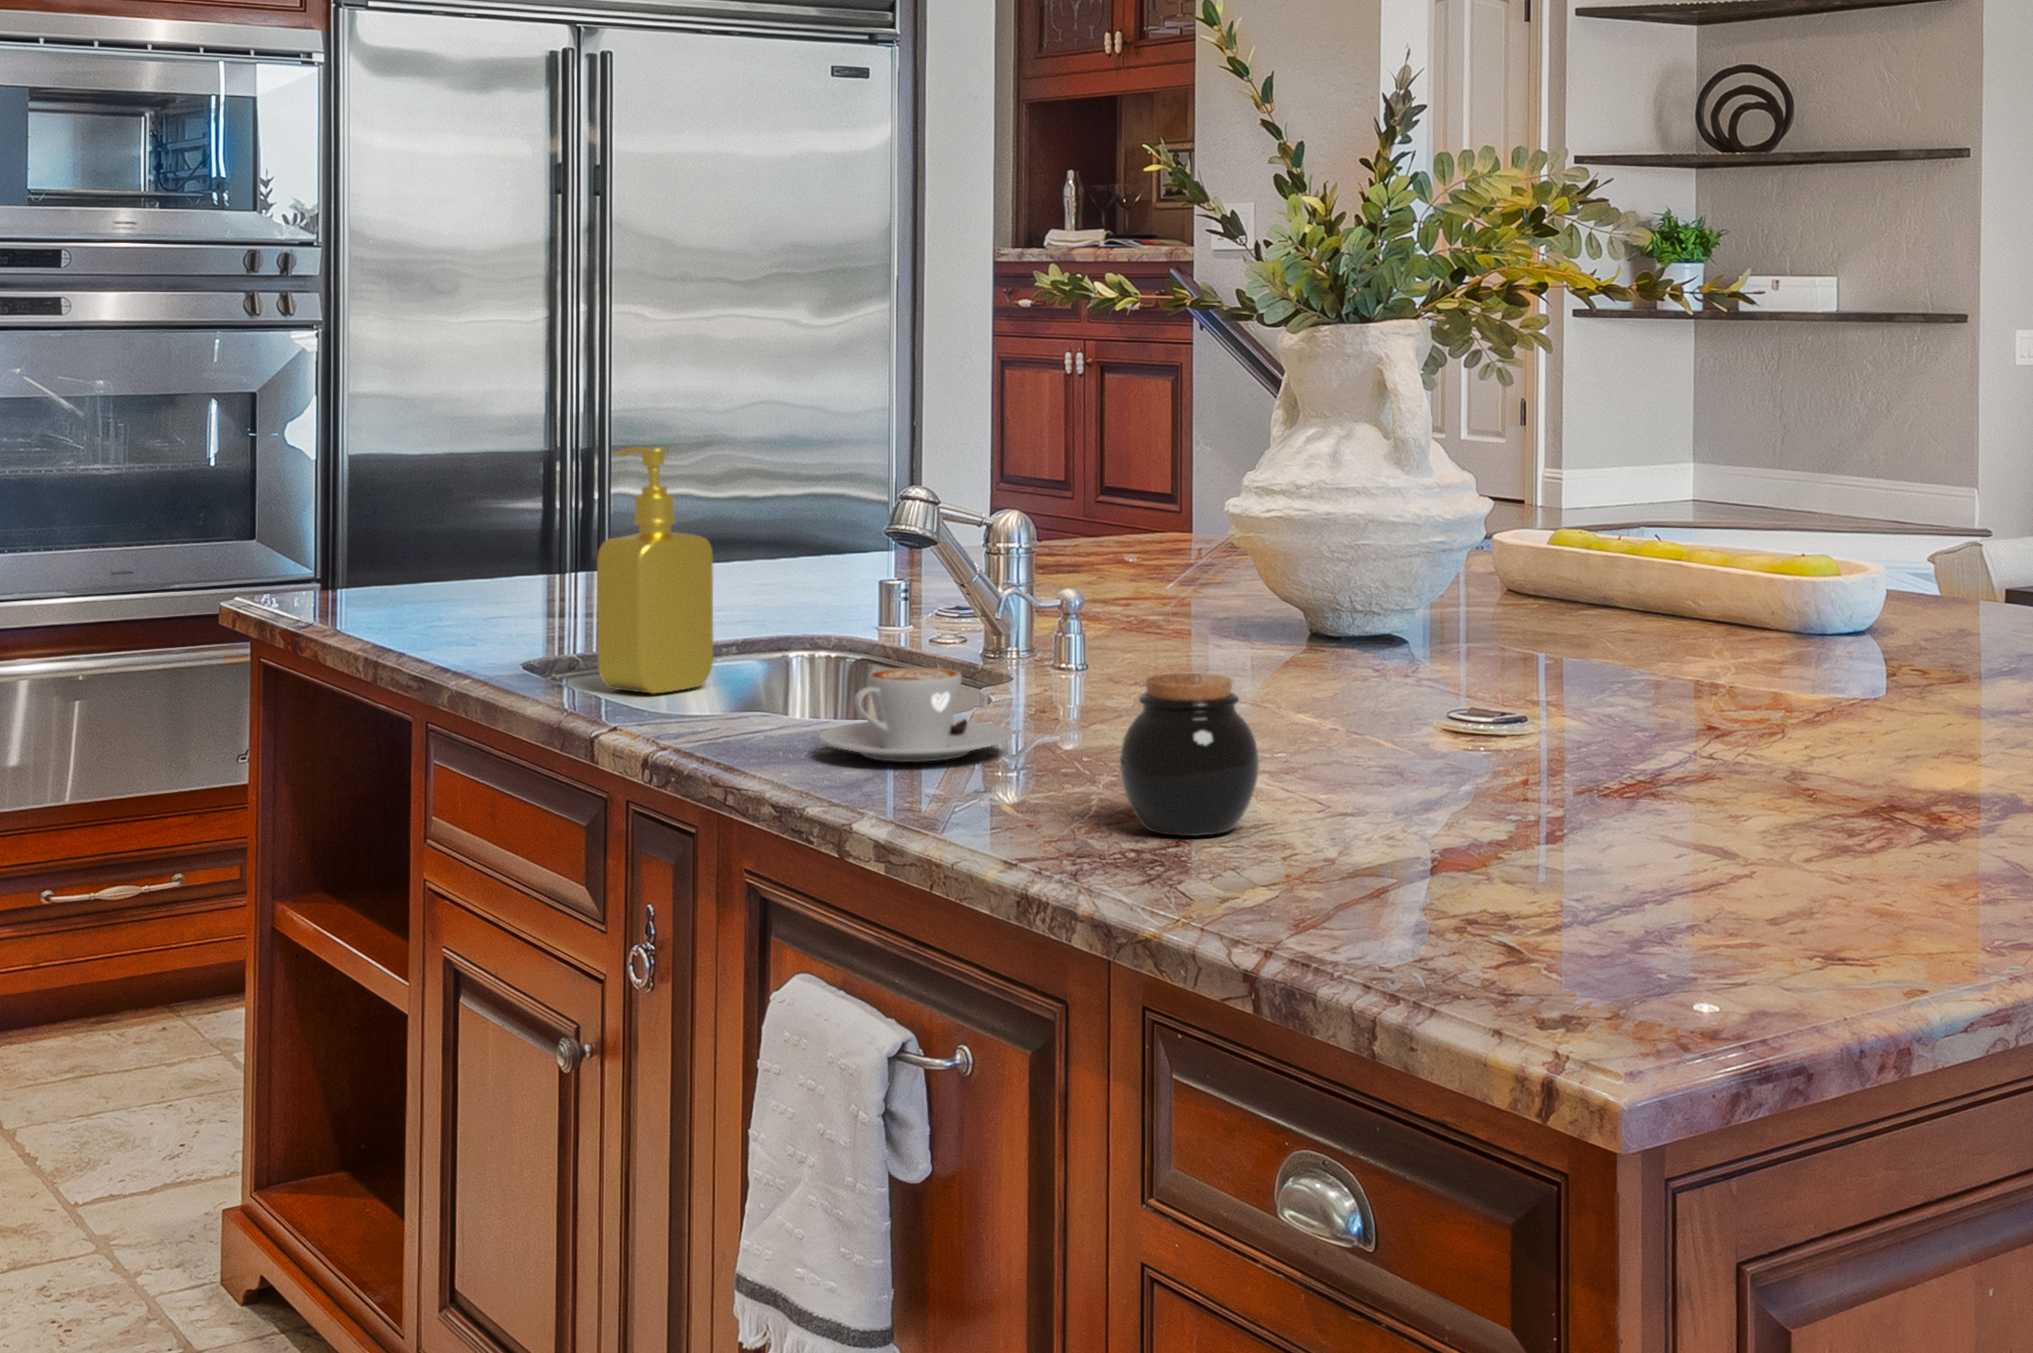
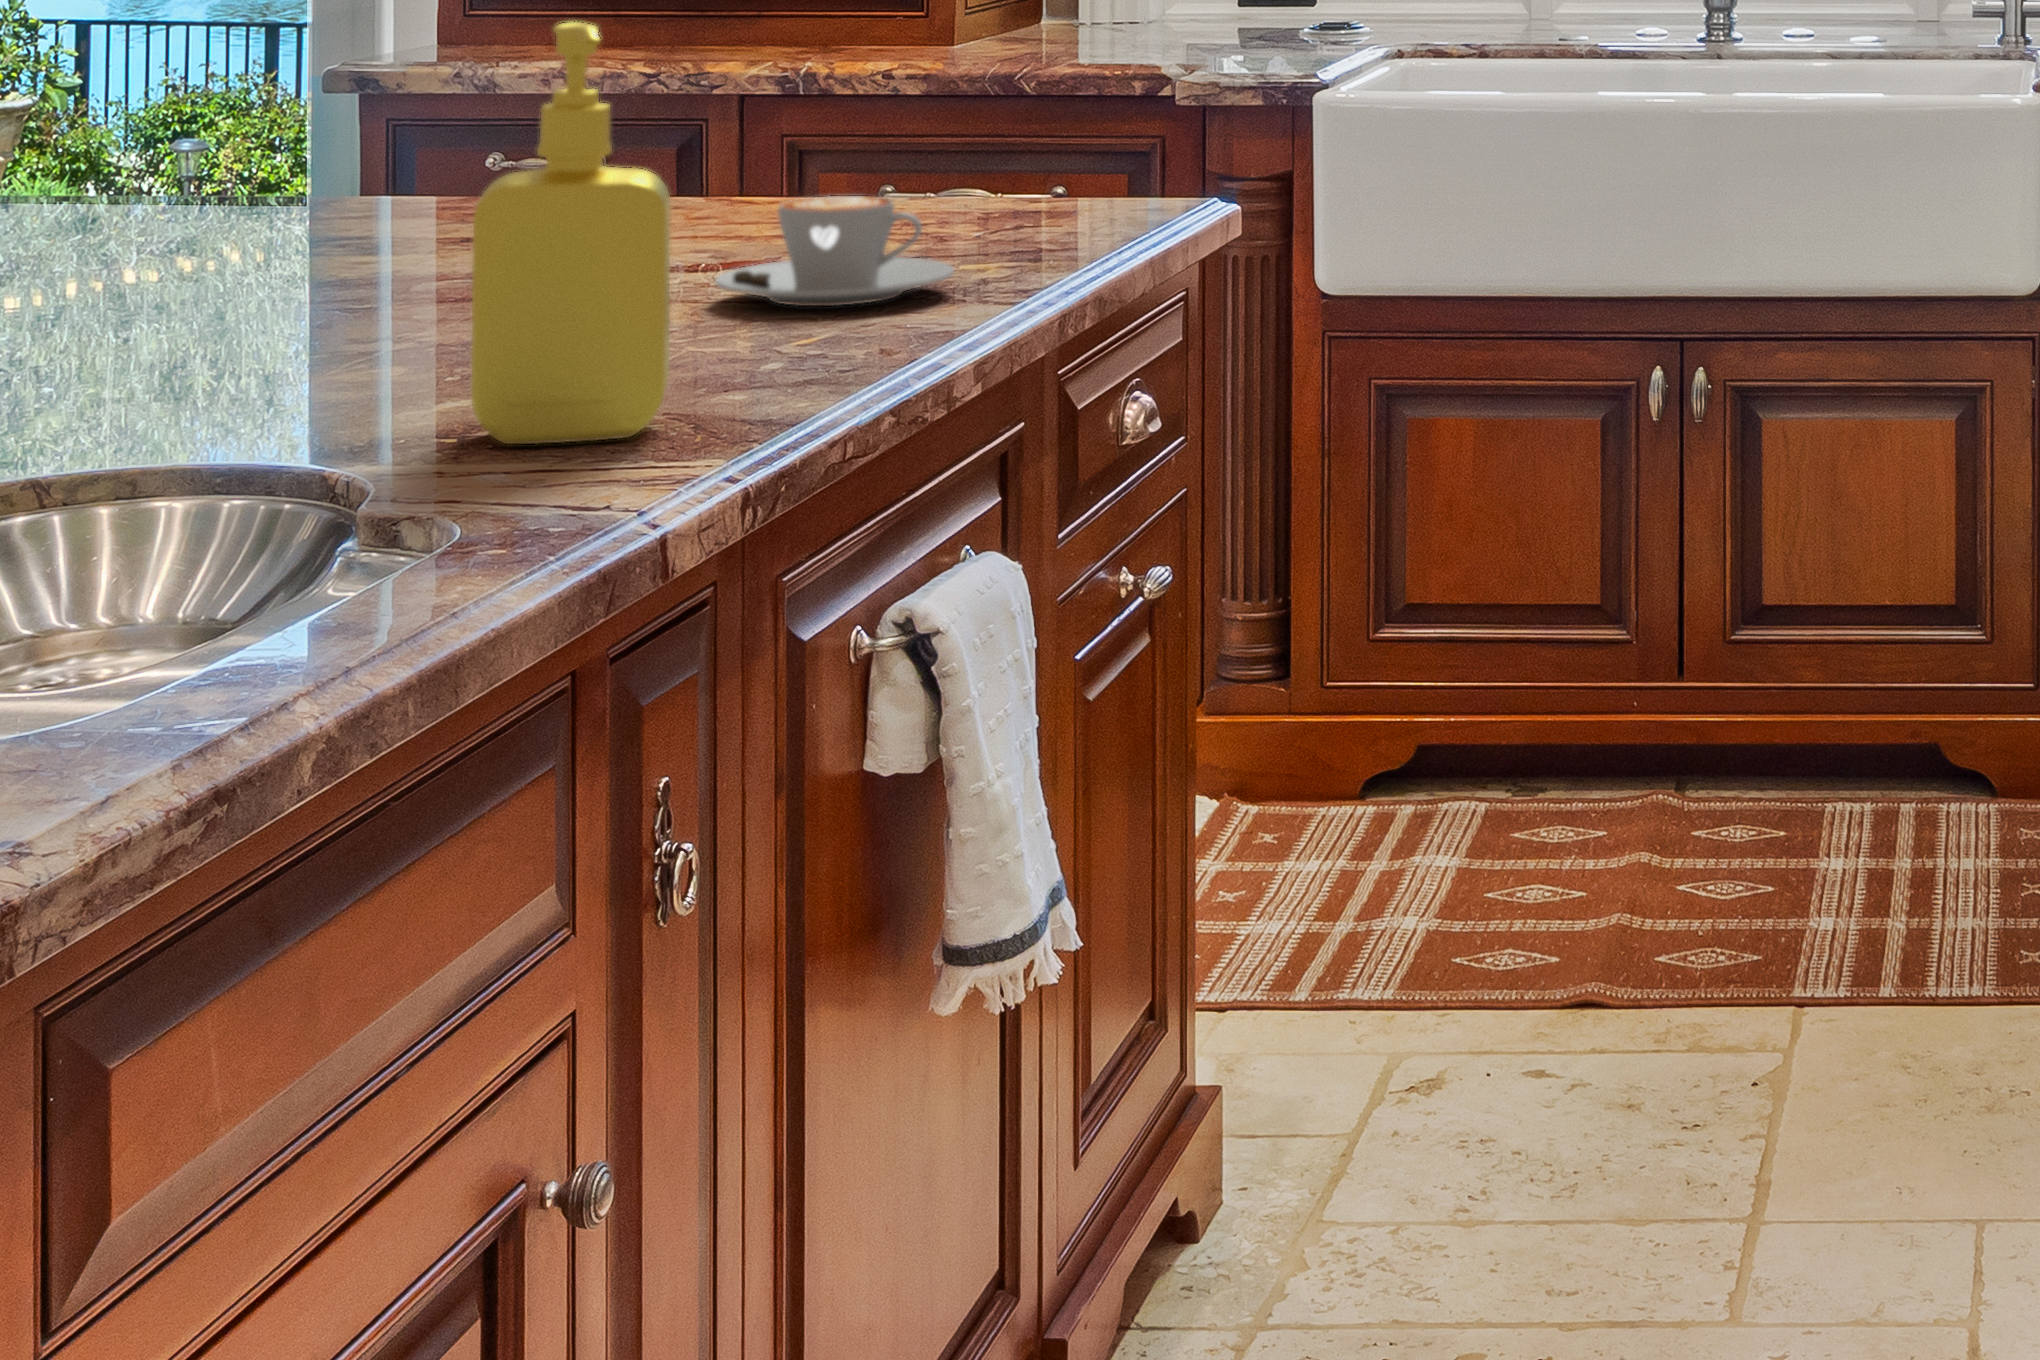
jar: present [1120,673,1259,836] -> none [941,85,1067,223]

